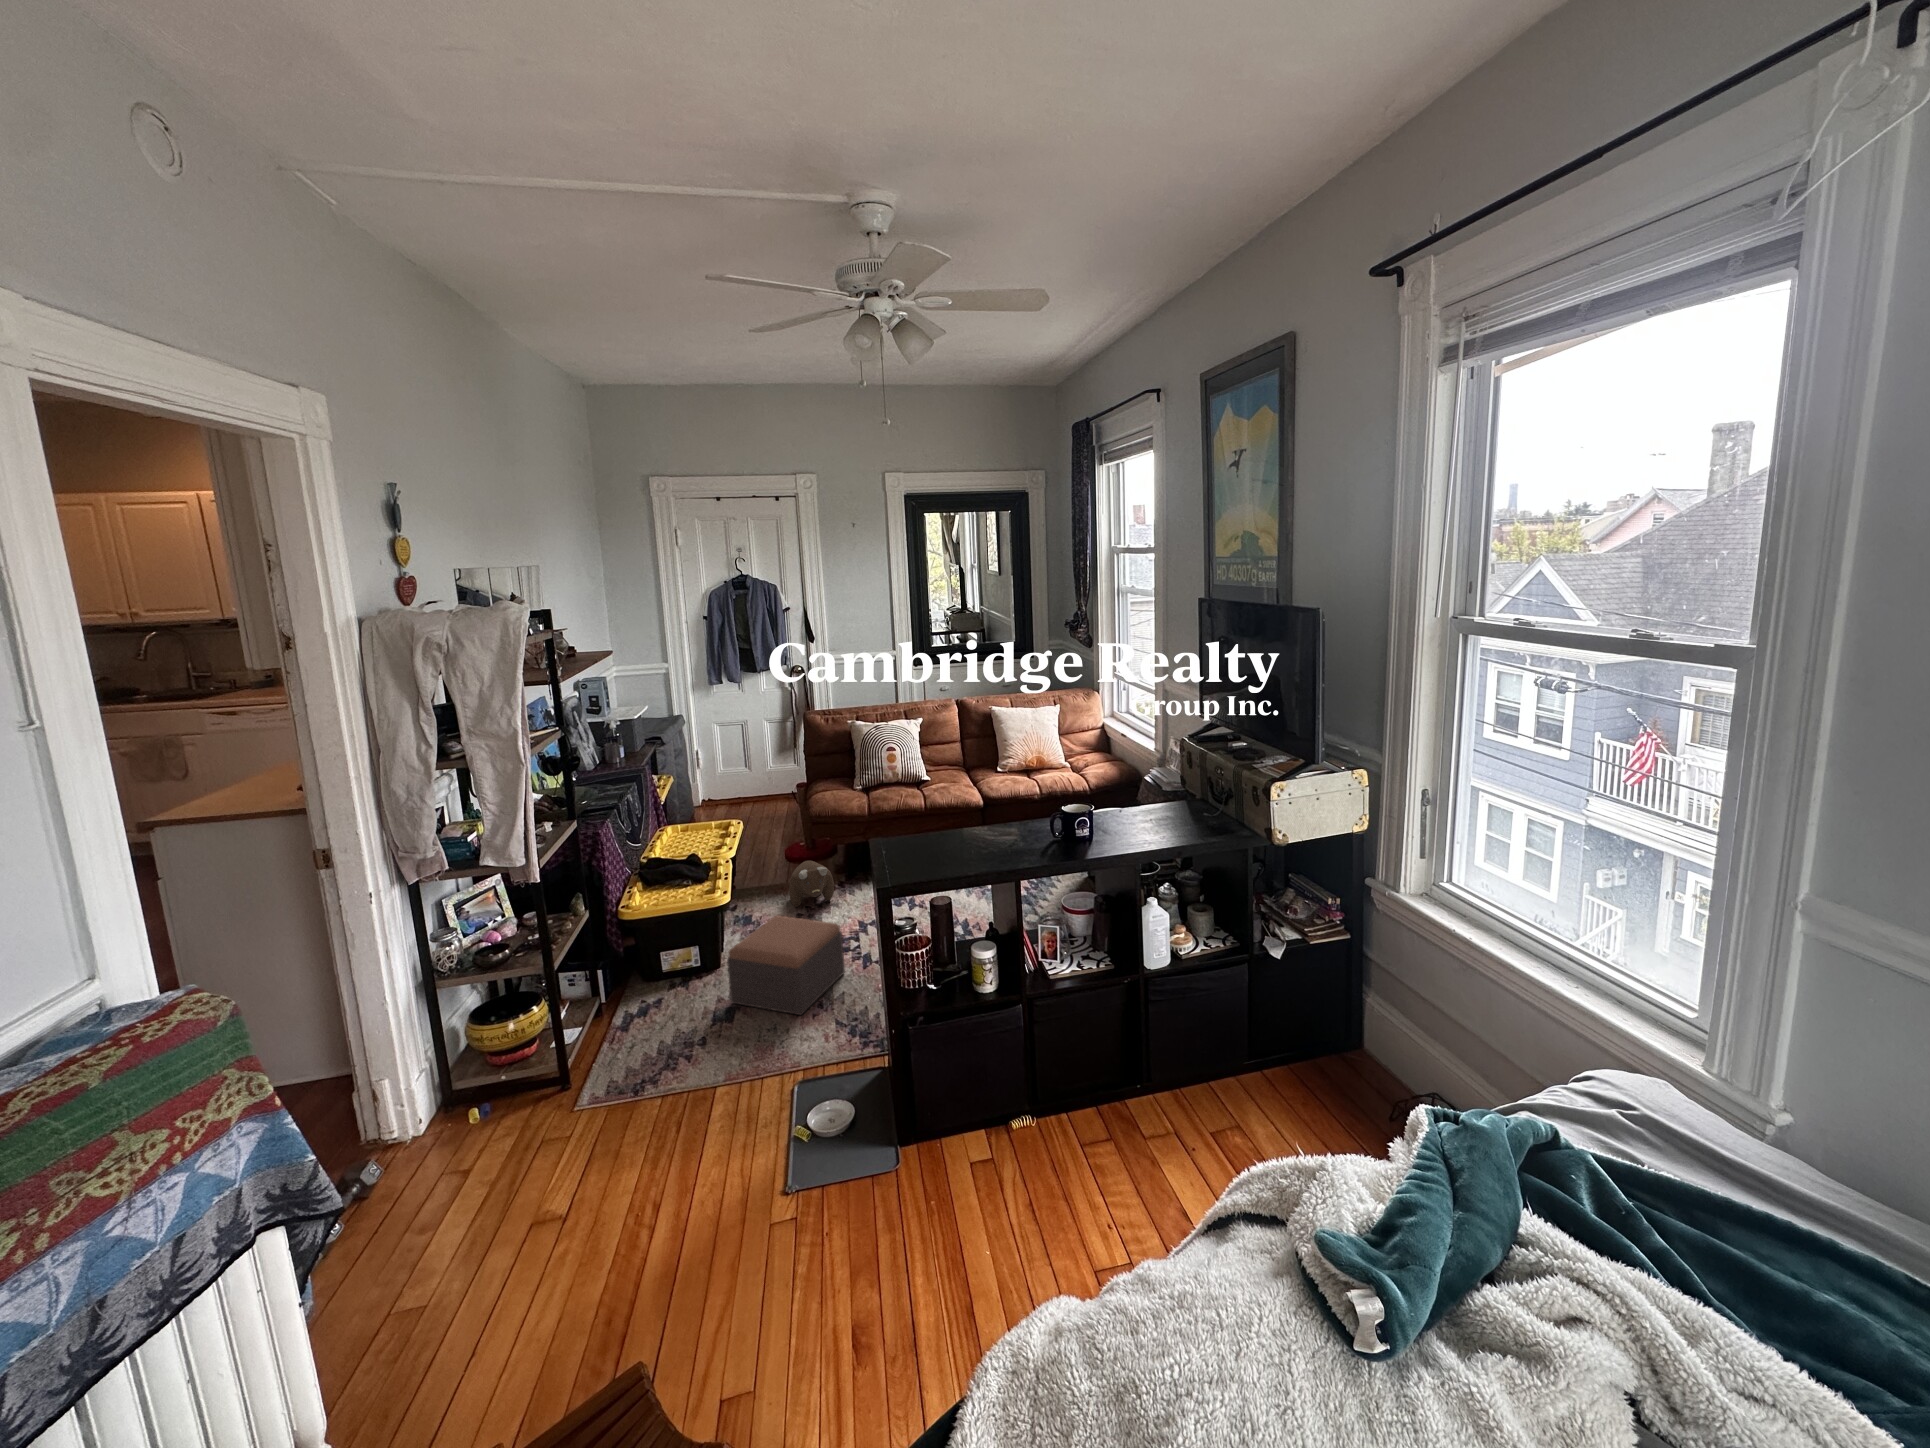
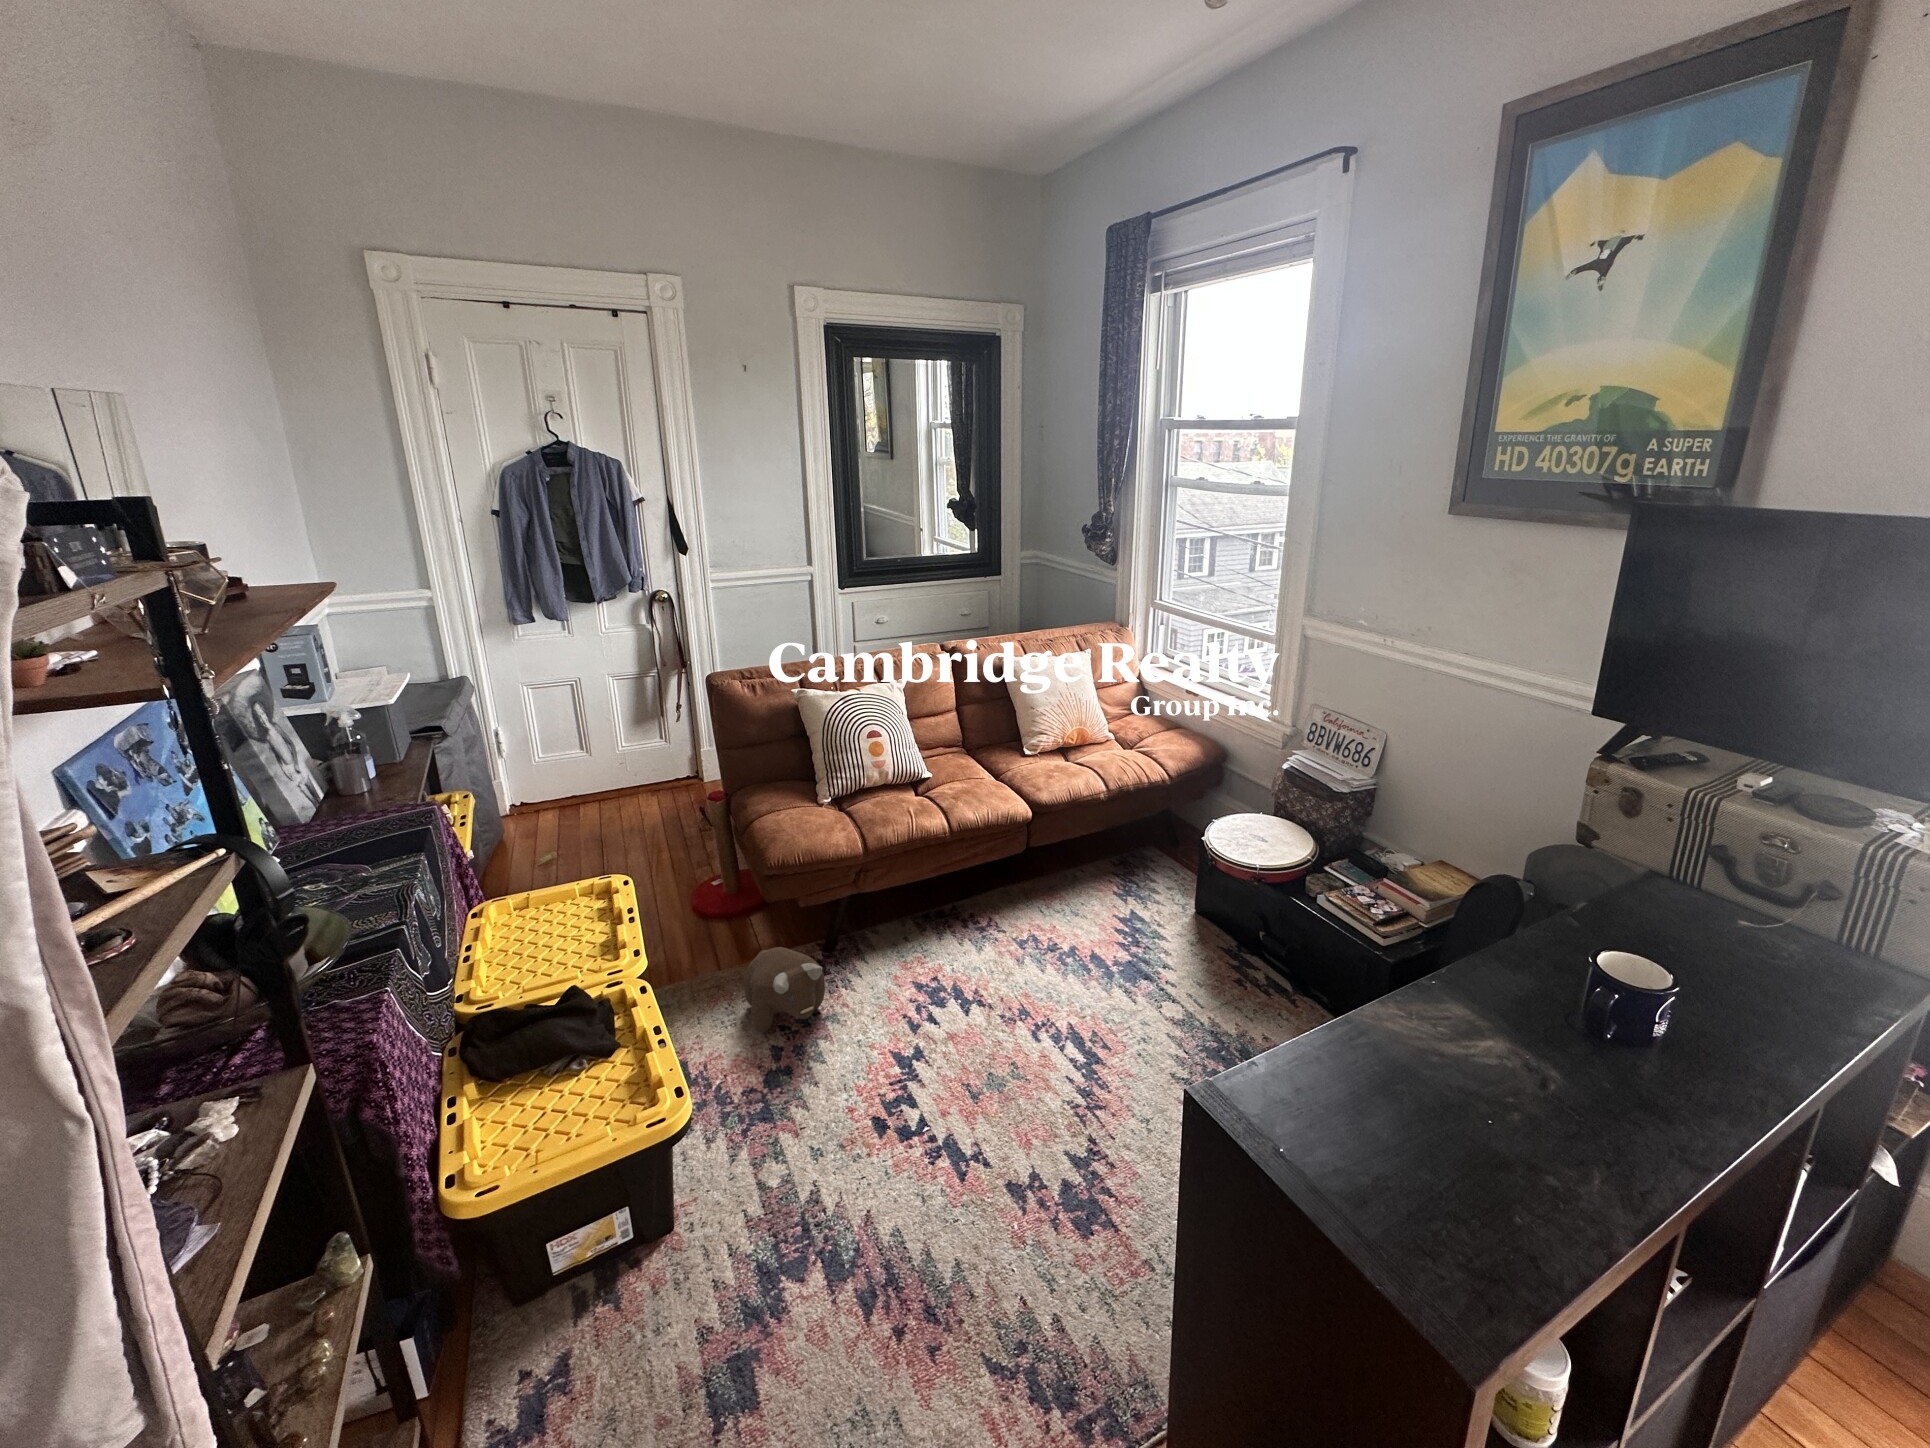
footstool: present [727,916,845,1015] -> none [722,1115,930,1353]

